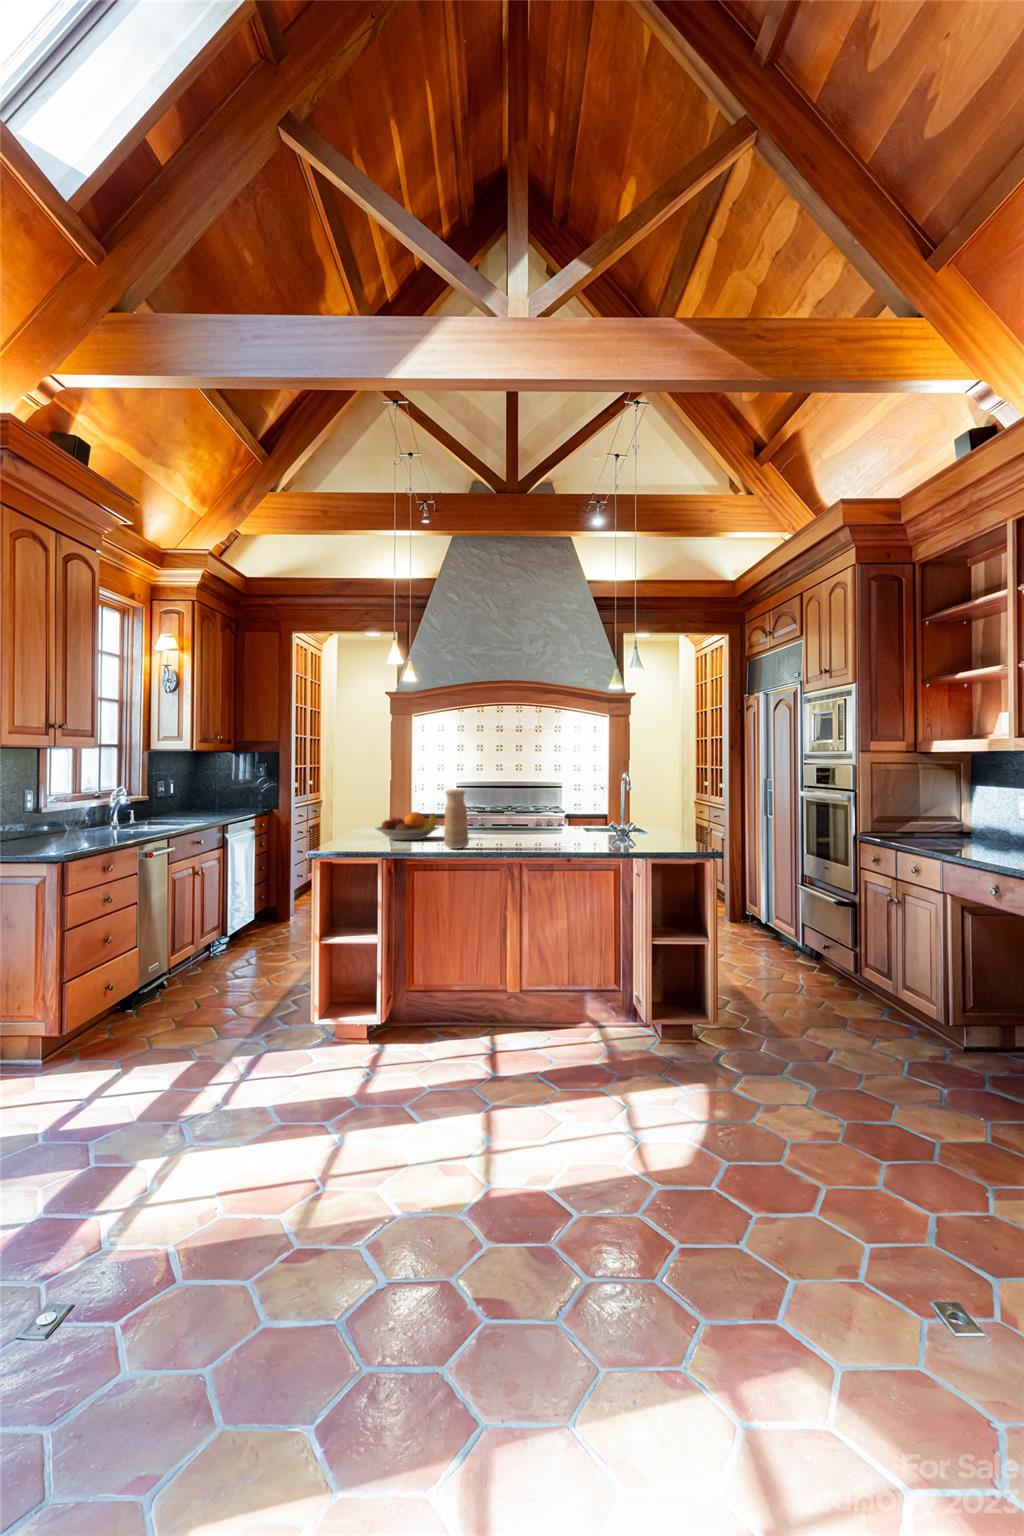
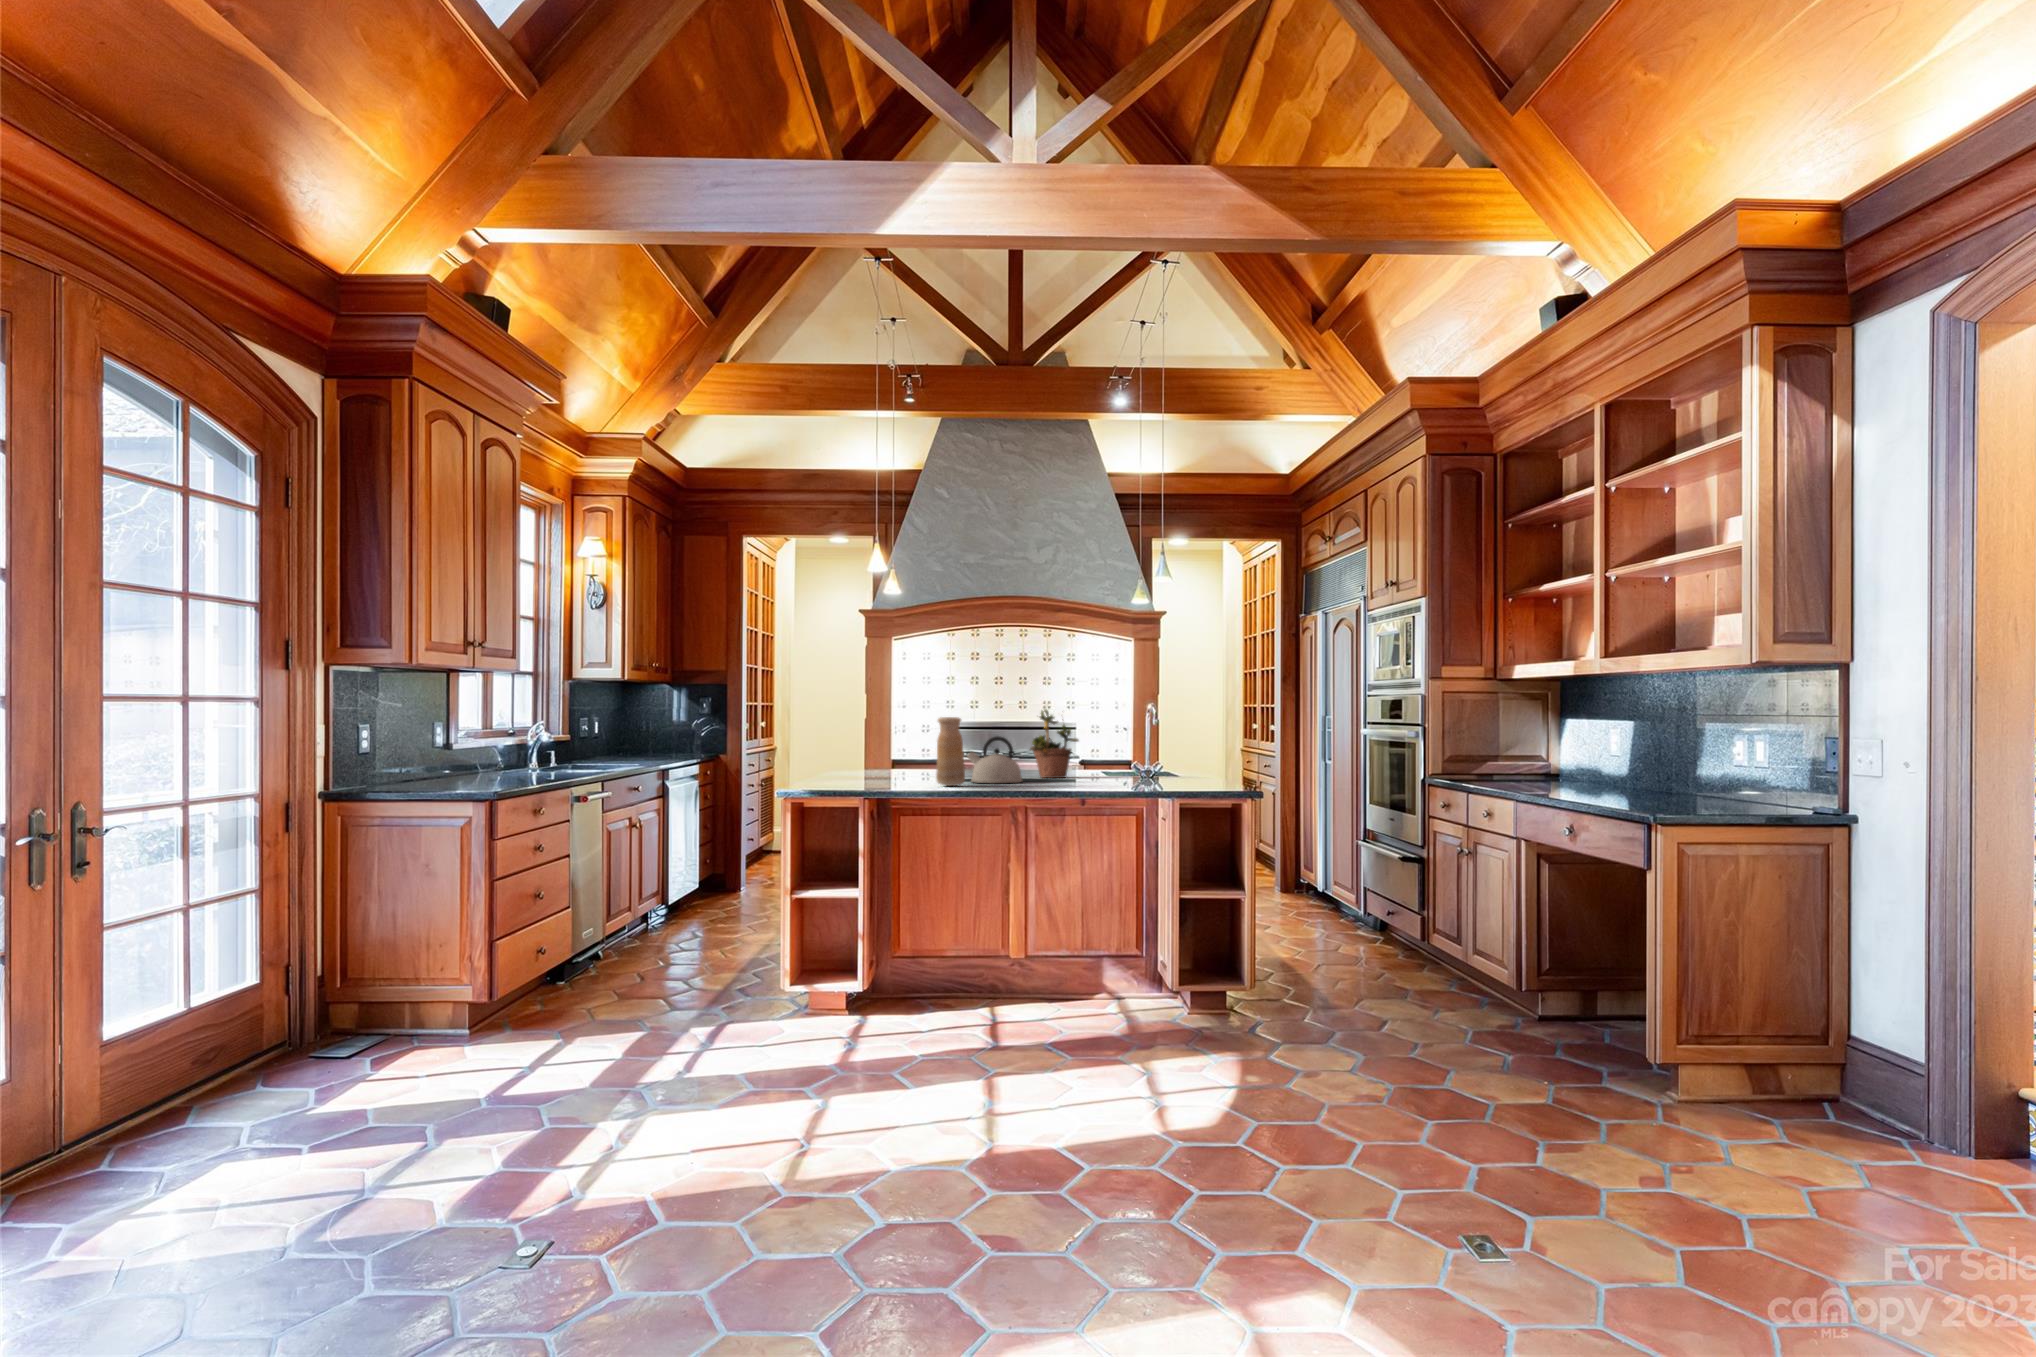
potted plant: none [523,775,566,838] -> present [1030,710,1079,778]
kettle: none [471,805,518,845] -> present [967,736,1022,783]
fruit bowl: present [376,812,438,840] -> none [852,747,928,780]

